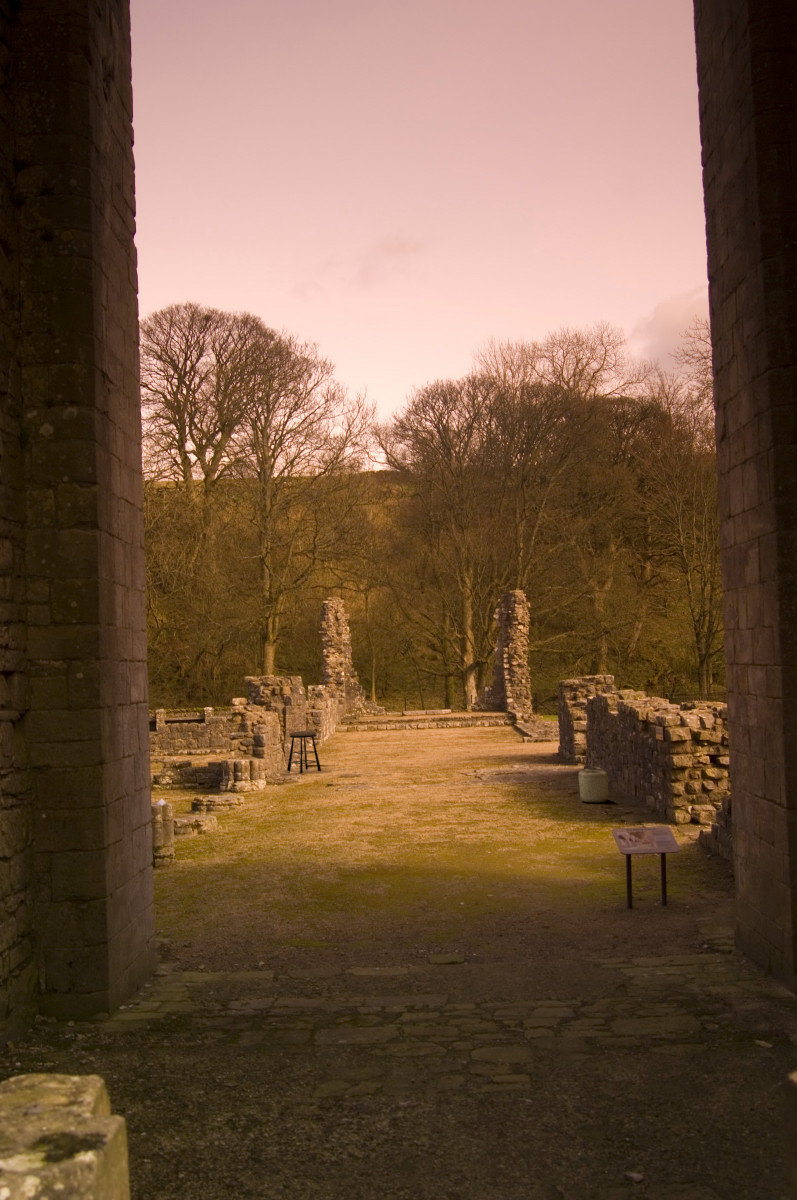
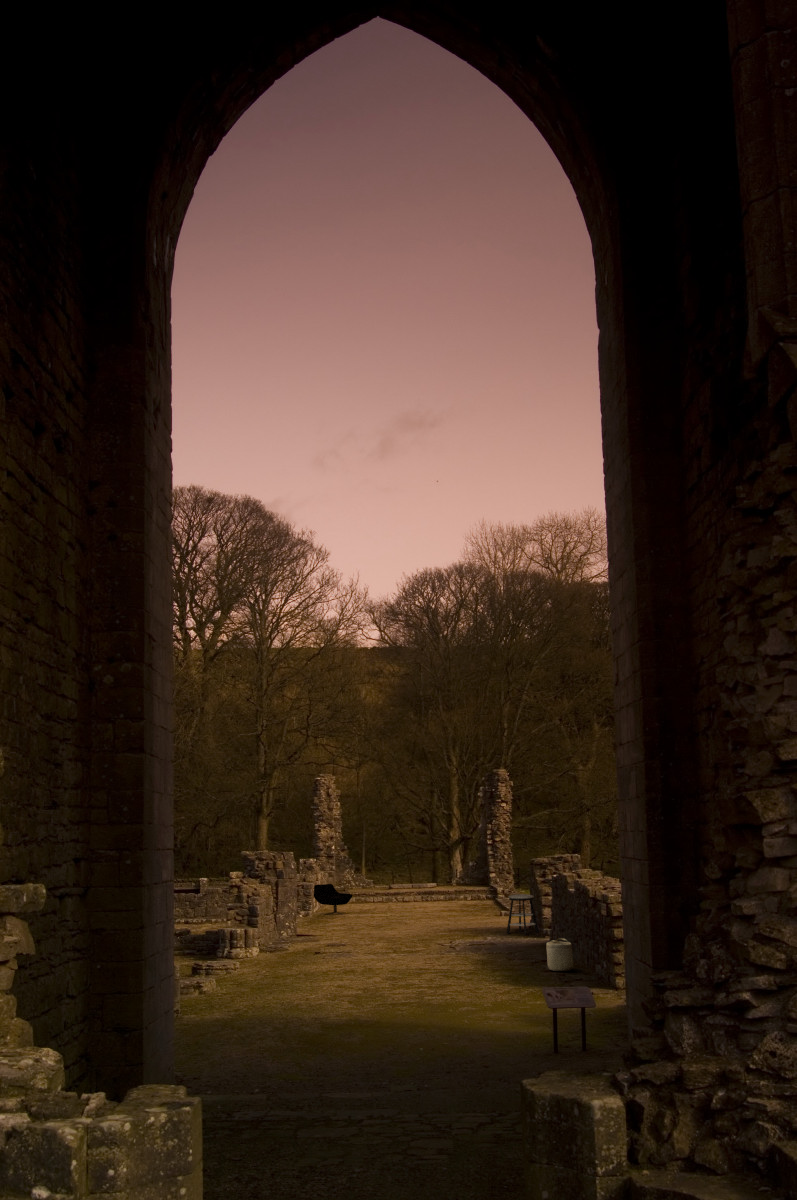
lounge chair: none [326,711,366,742] -> present [314,884,352,915]
stool: present [287,731,321,773] -> present [507,894,539,935]

